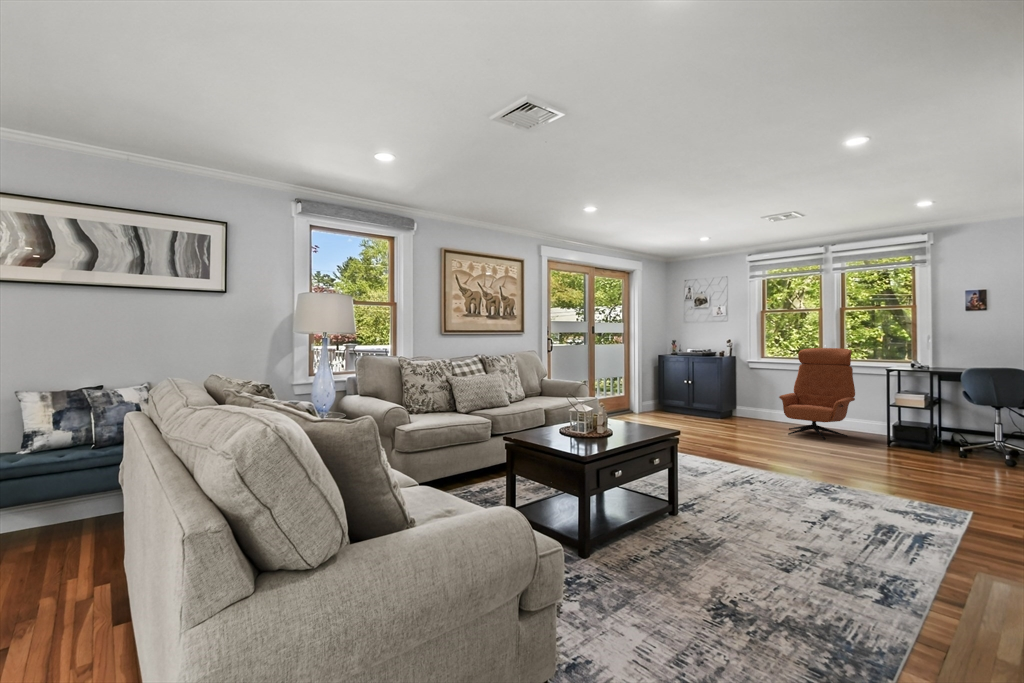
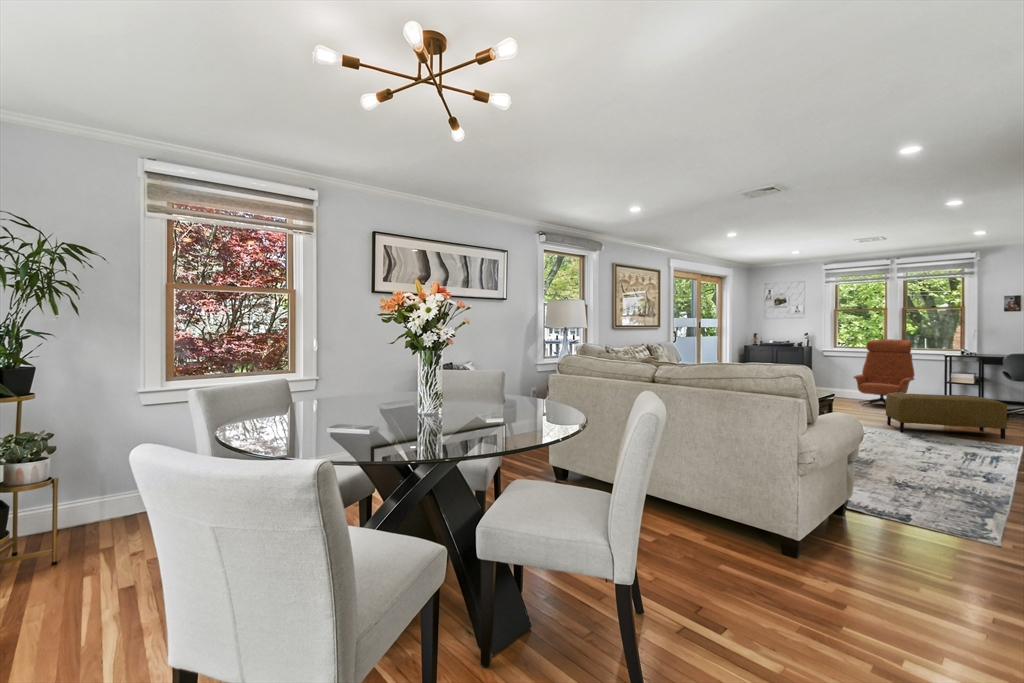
ottoman: none [796,424,952,495] -> present [886,393,1007,439]

